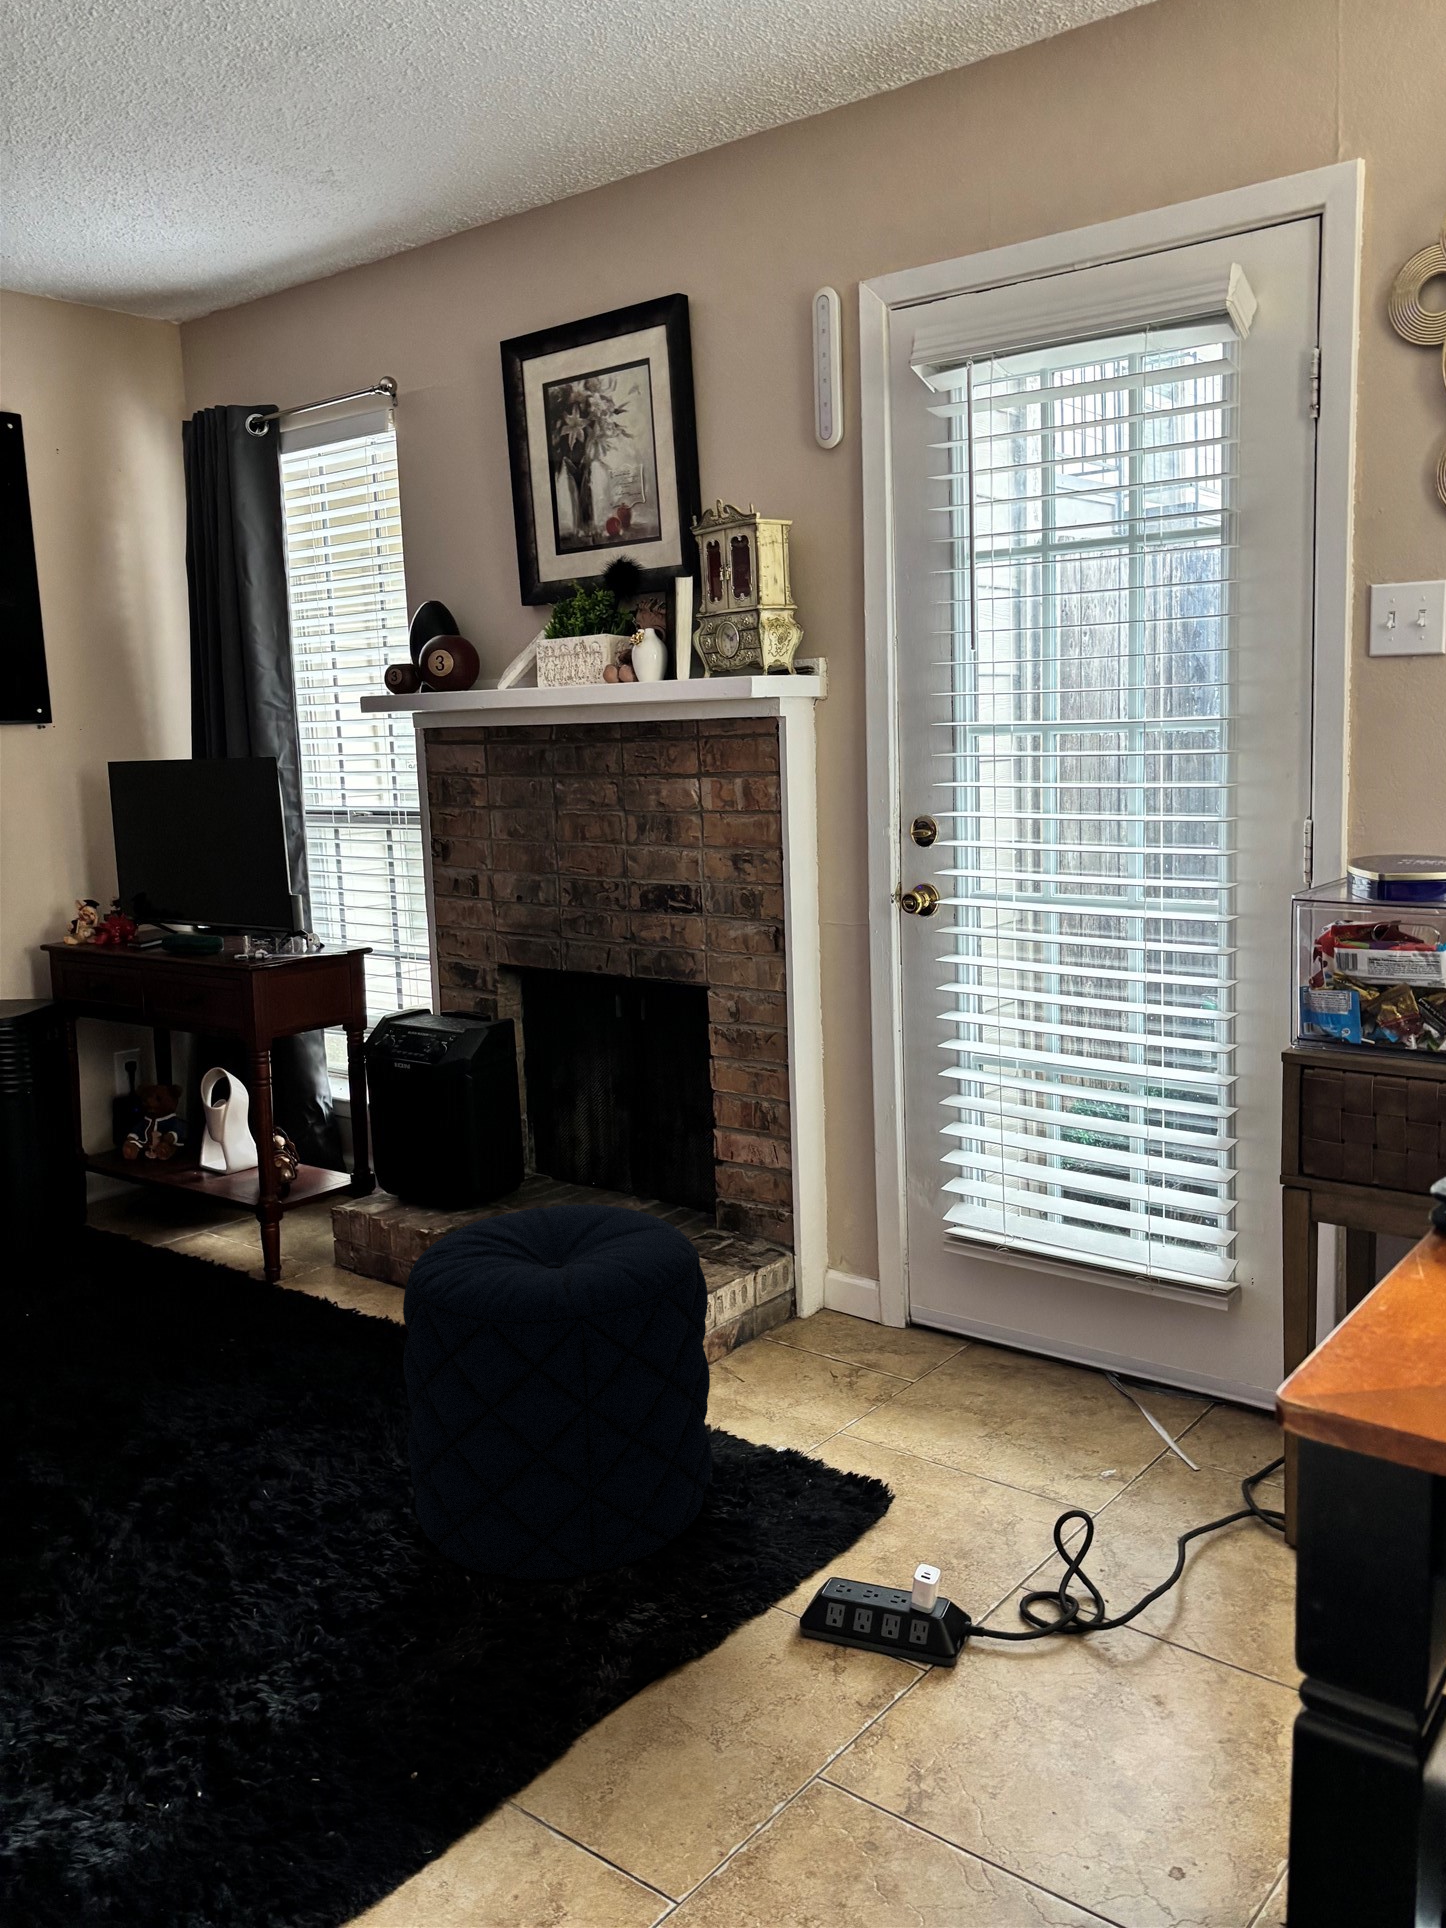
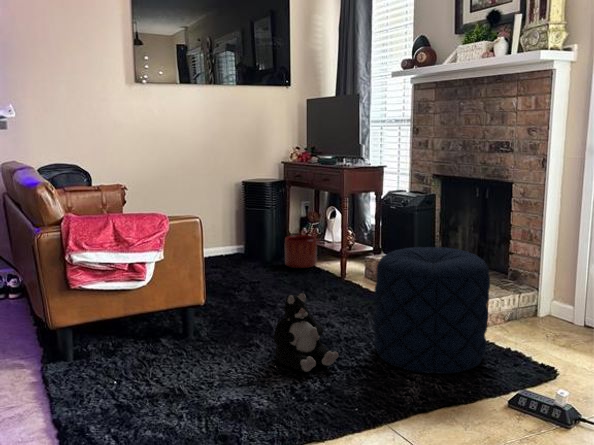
planter: none [80,1161,185,1266] -> present [285,235,317,268]
plush toy: none [113,1419,322,1670] -> present [274,293,338,372]

